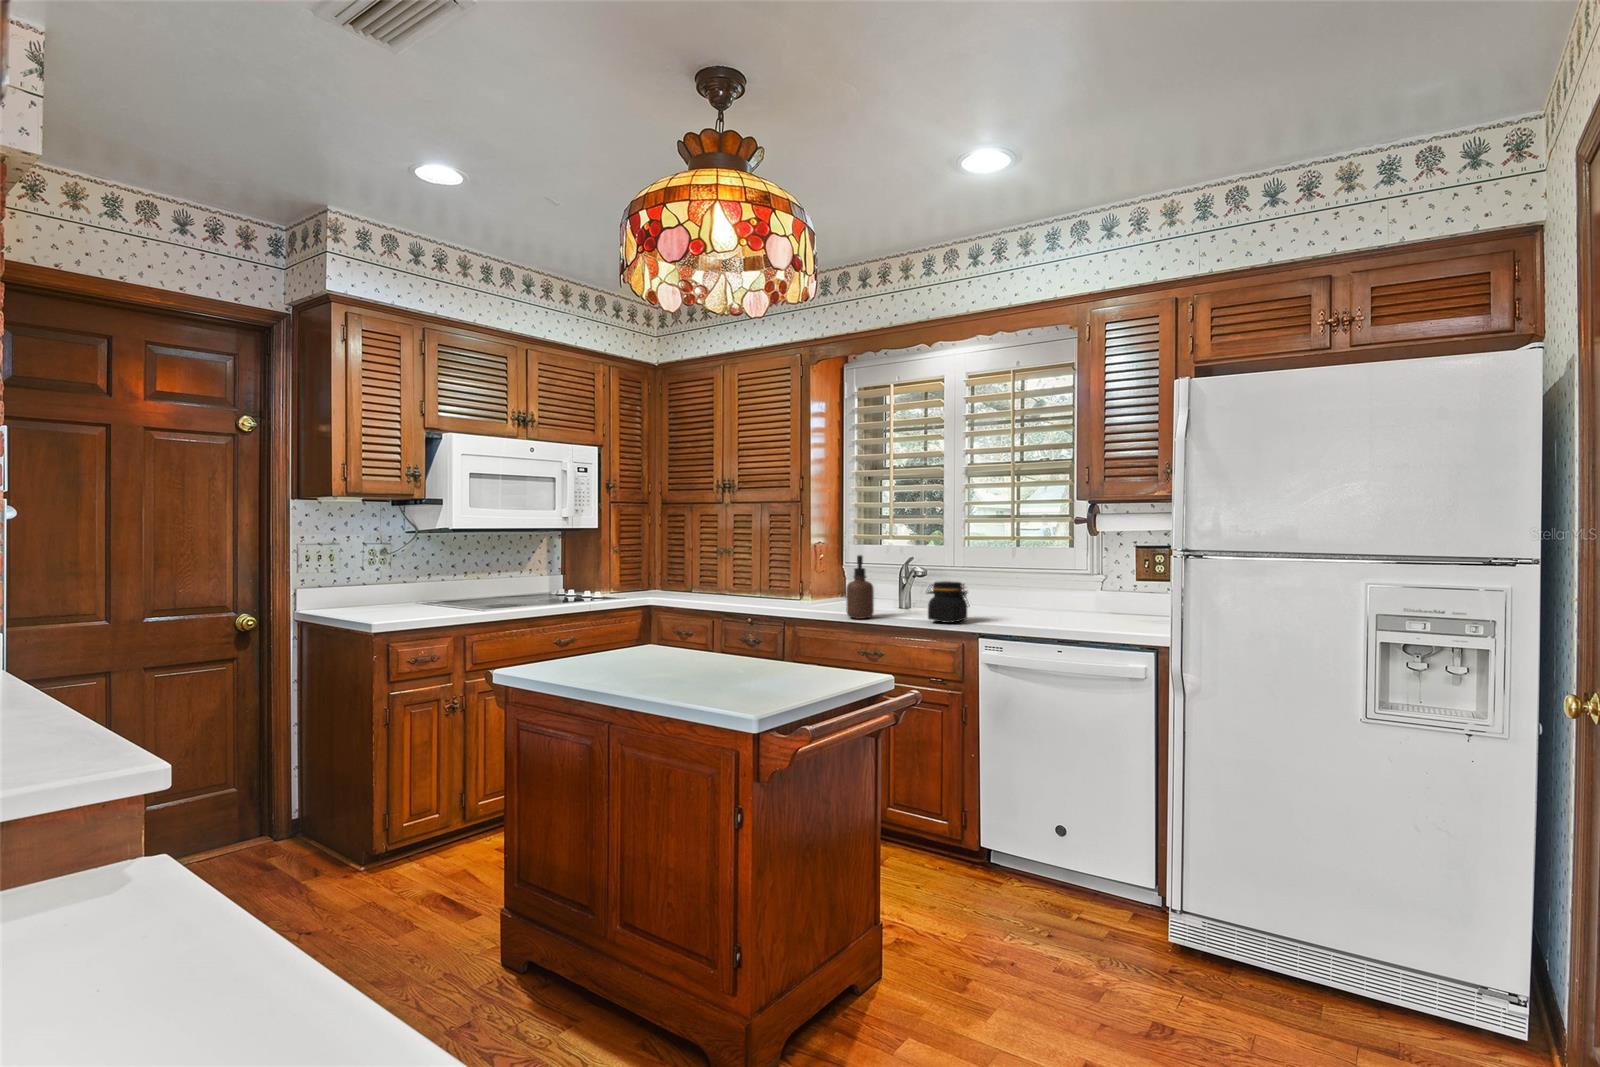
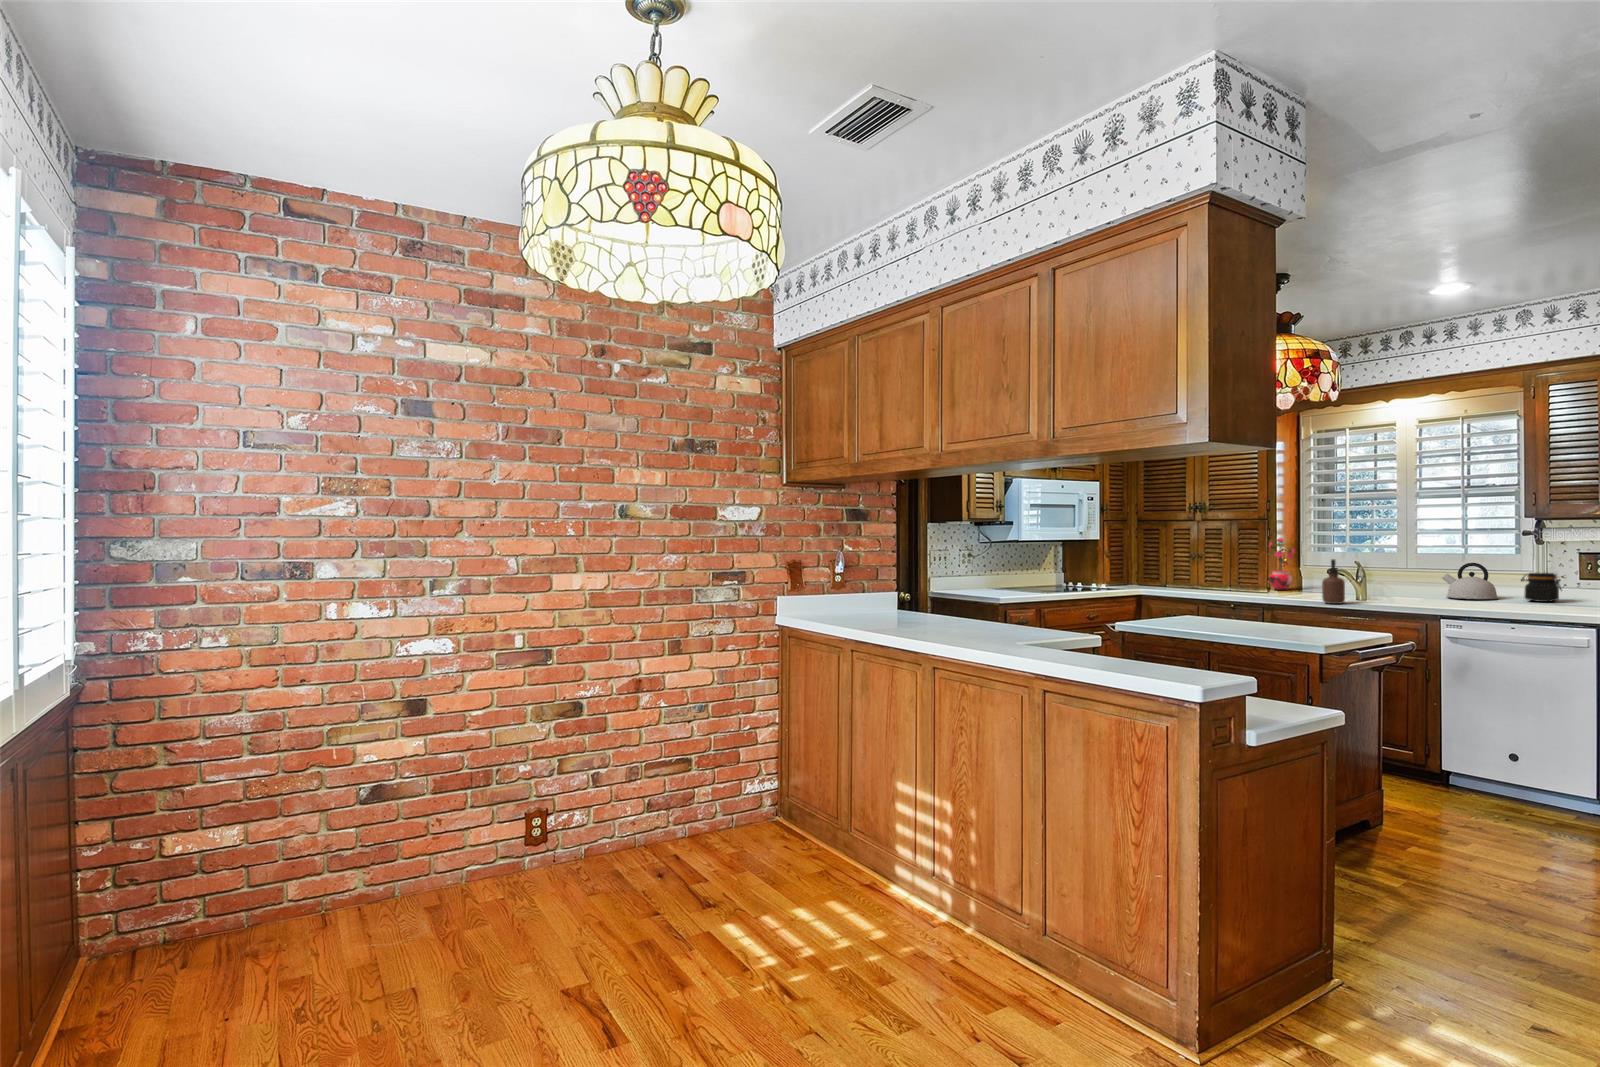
potted plant: none [796,525,836,596] -> present [1269,538,1294,590]
kettle: none [991,558,1051,607] -> present [1442,563,1498,599]
jar: present [926,581,968,623] -> present [1521,573,1562,602]

